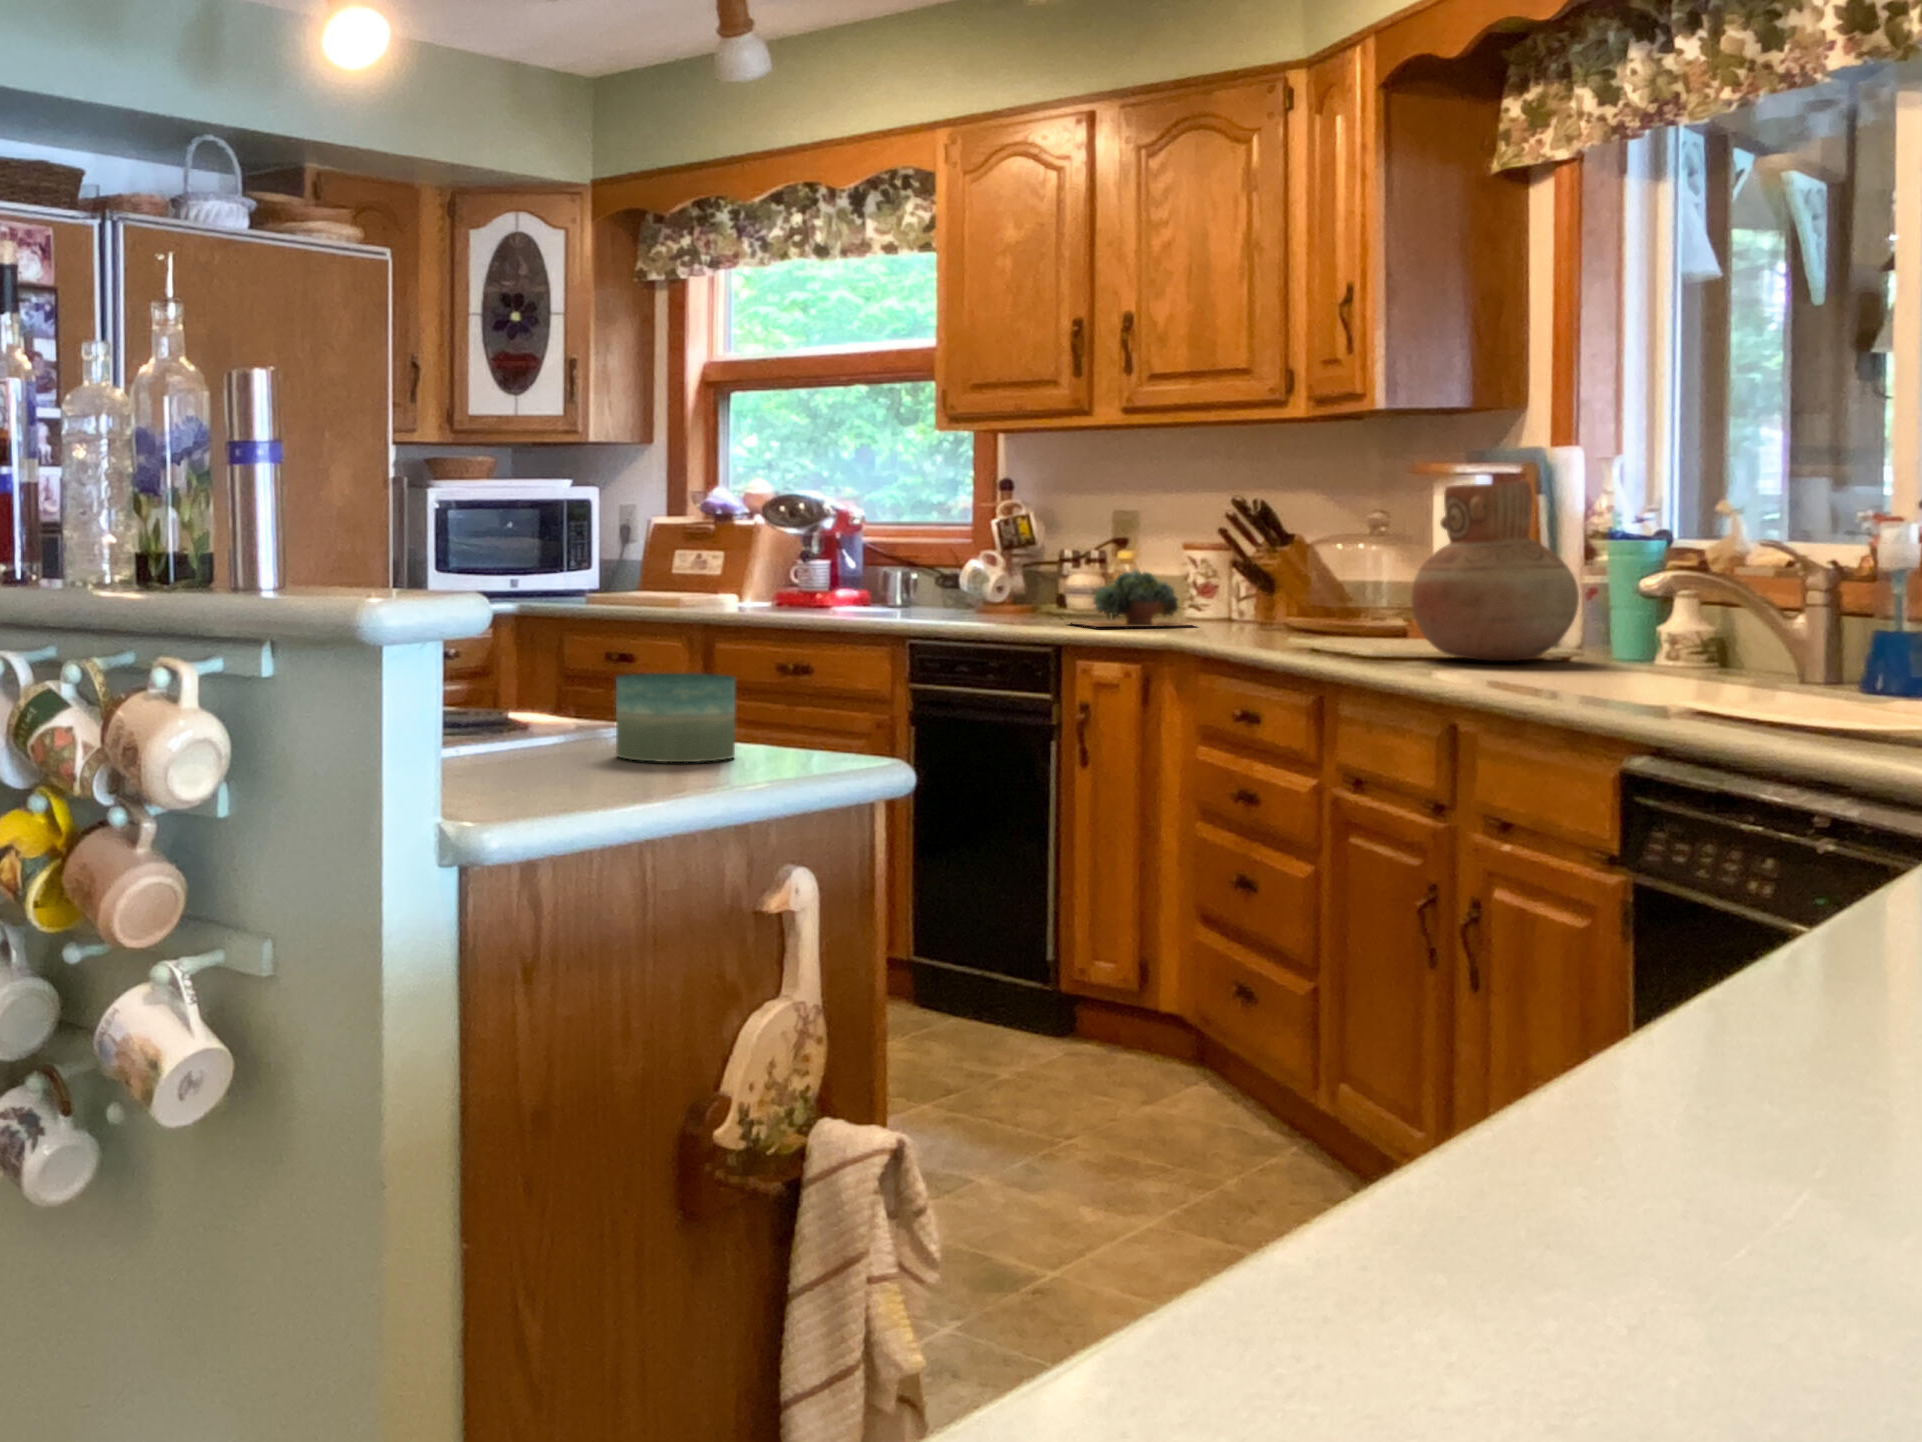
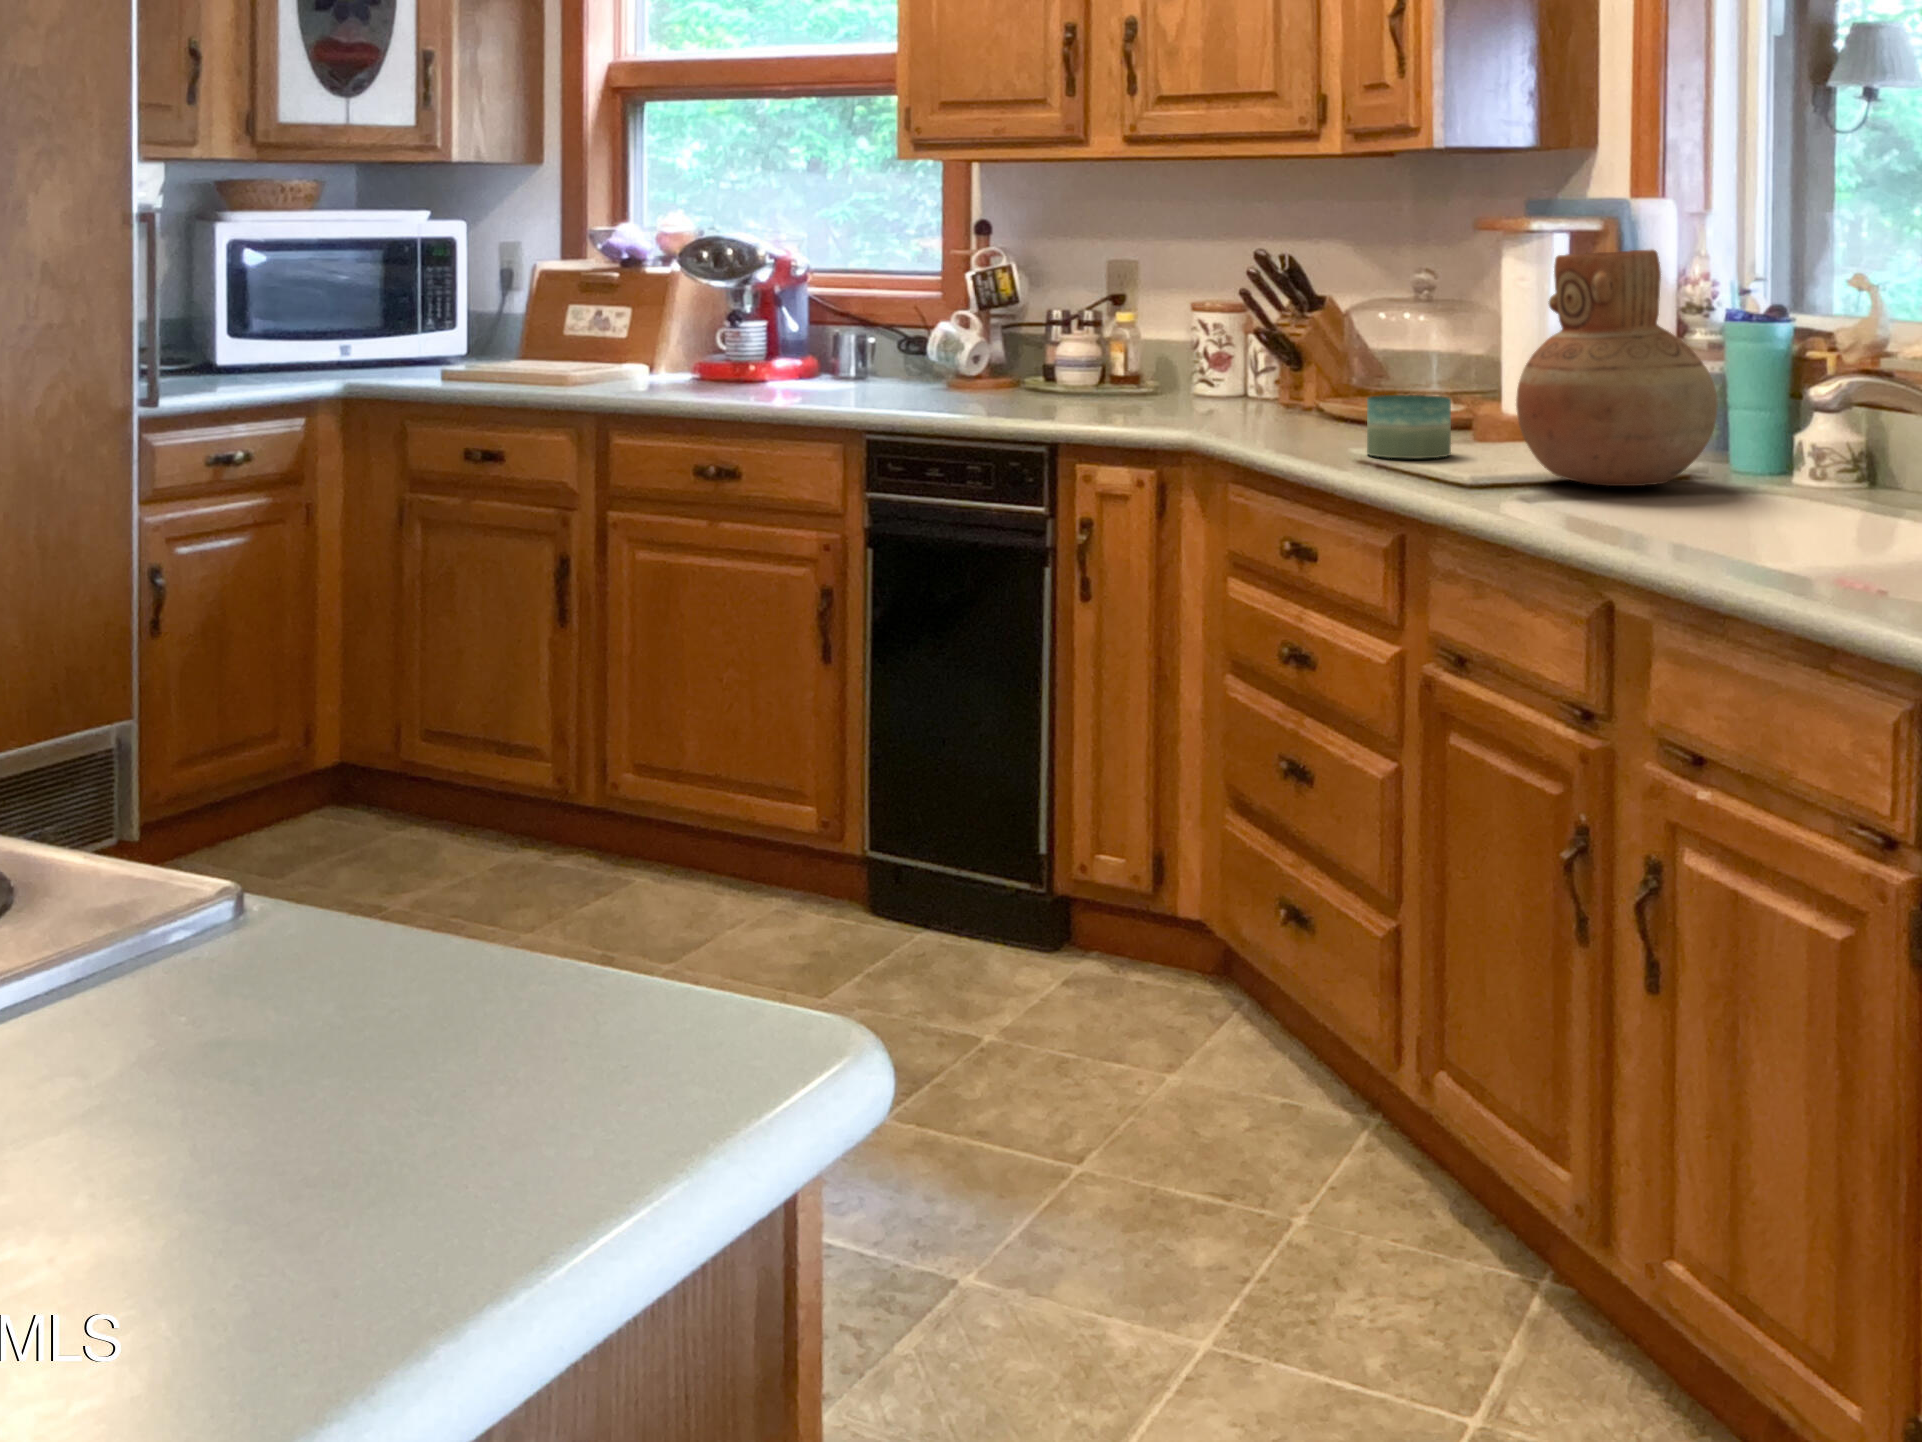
succulent plant: present [1072,571,1192,627] -> none [1060,342,1225,419]
candle: present [616,673,735,762] -> present [1367,395,1451,458]

